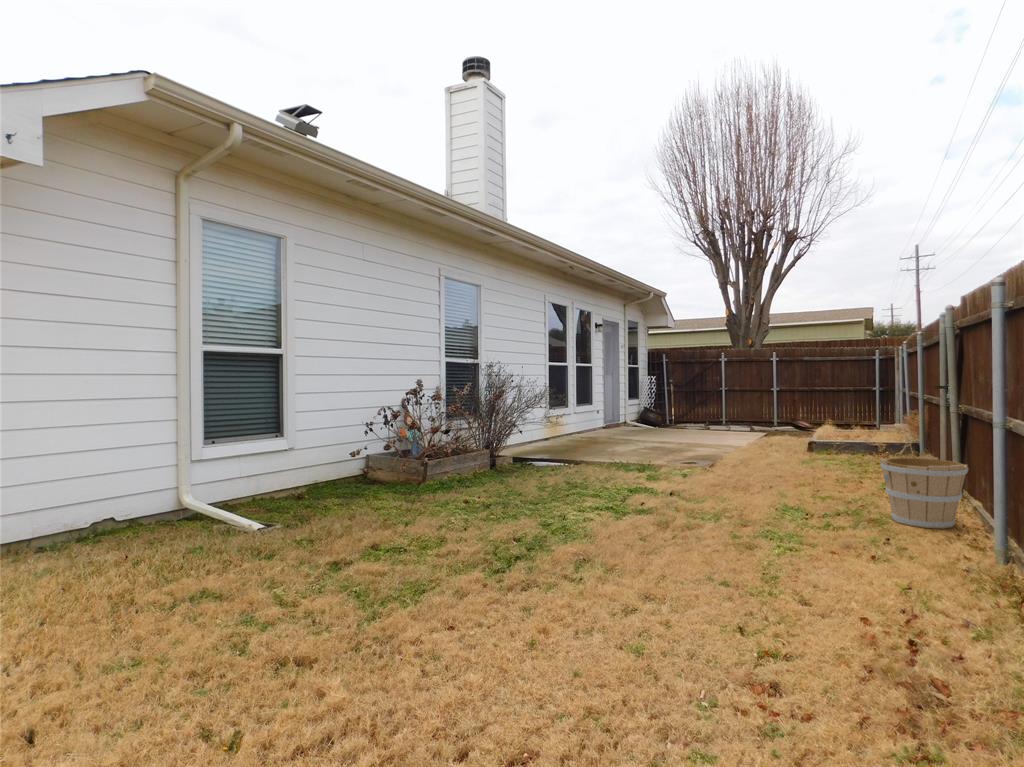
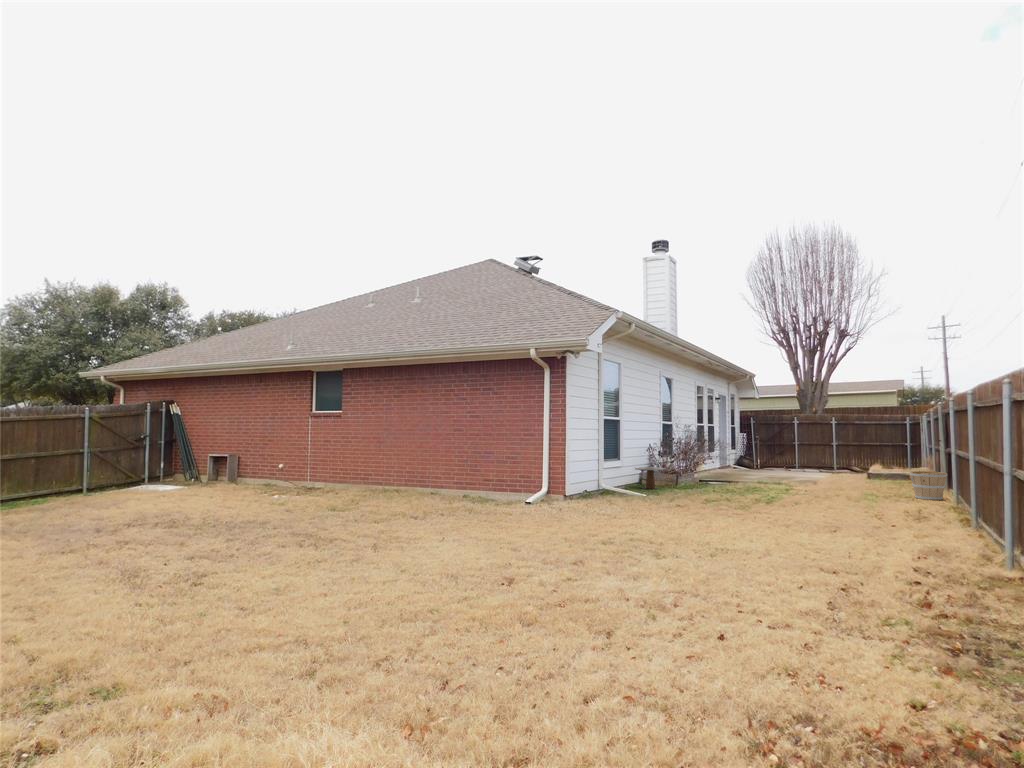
side table: none [326,448,392,496] -> present [635,467,666,489]

